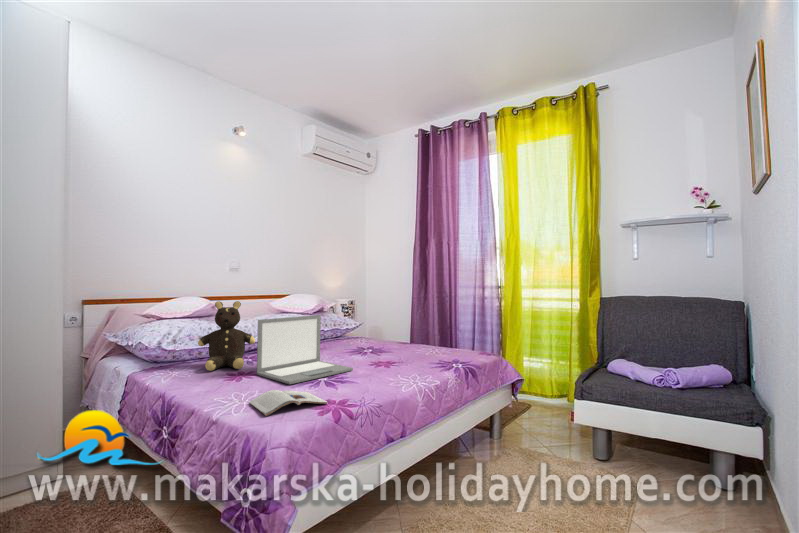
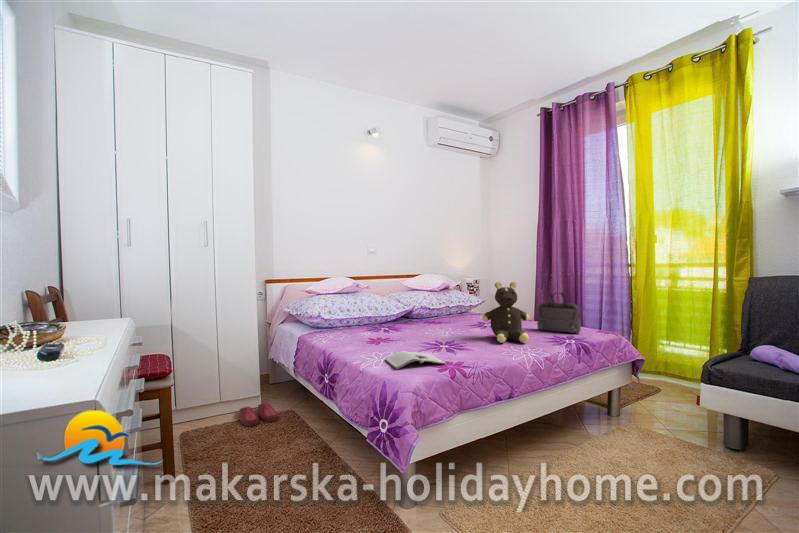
teddy bear: present [198,301,255,371] -> present [482,282,529,343]
handbag: none [420,308,464,357] -> present [537,292,581,333]
laptop: present [257,315,353,384] -> none [391,292,471,348]
slippers: none [19,472,85,513] -> present [239,403,278,426]

